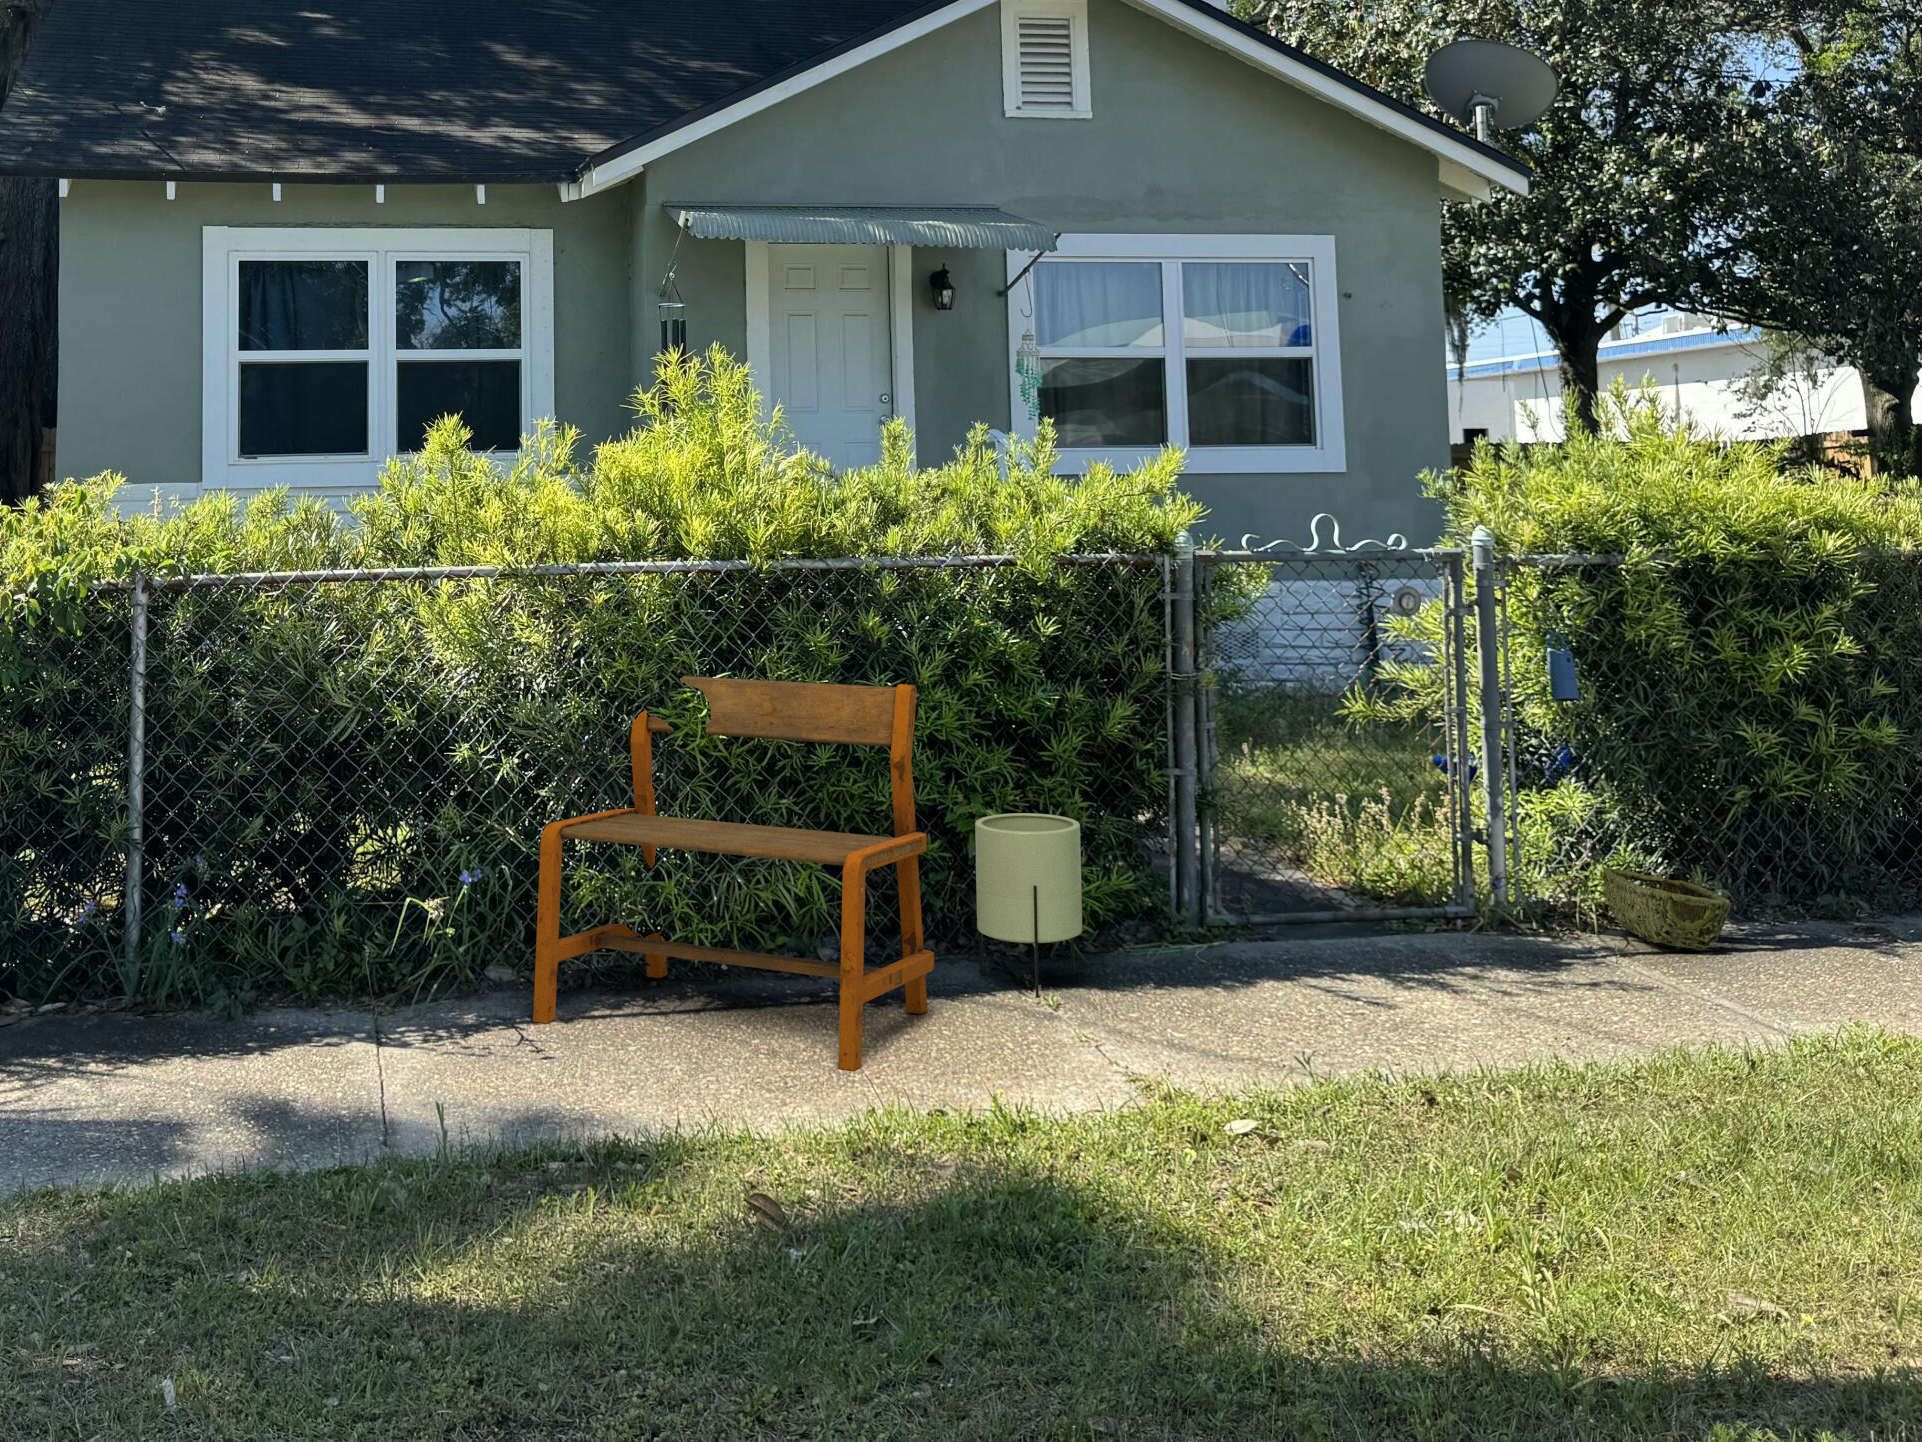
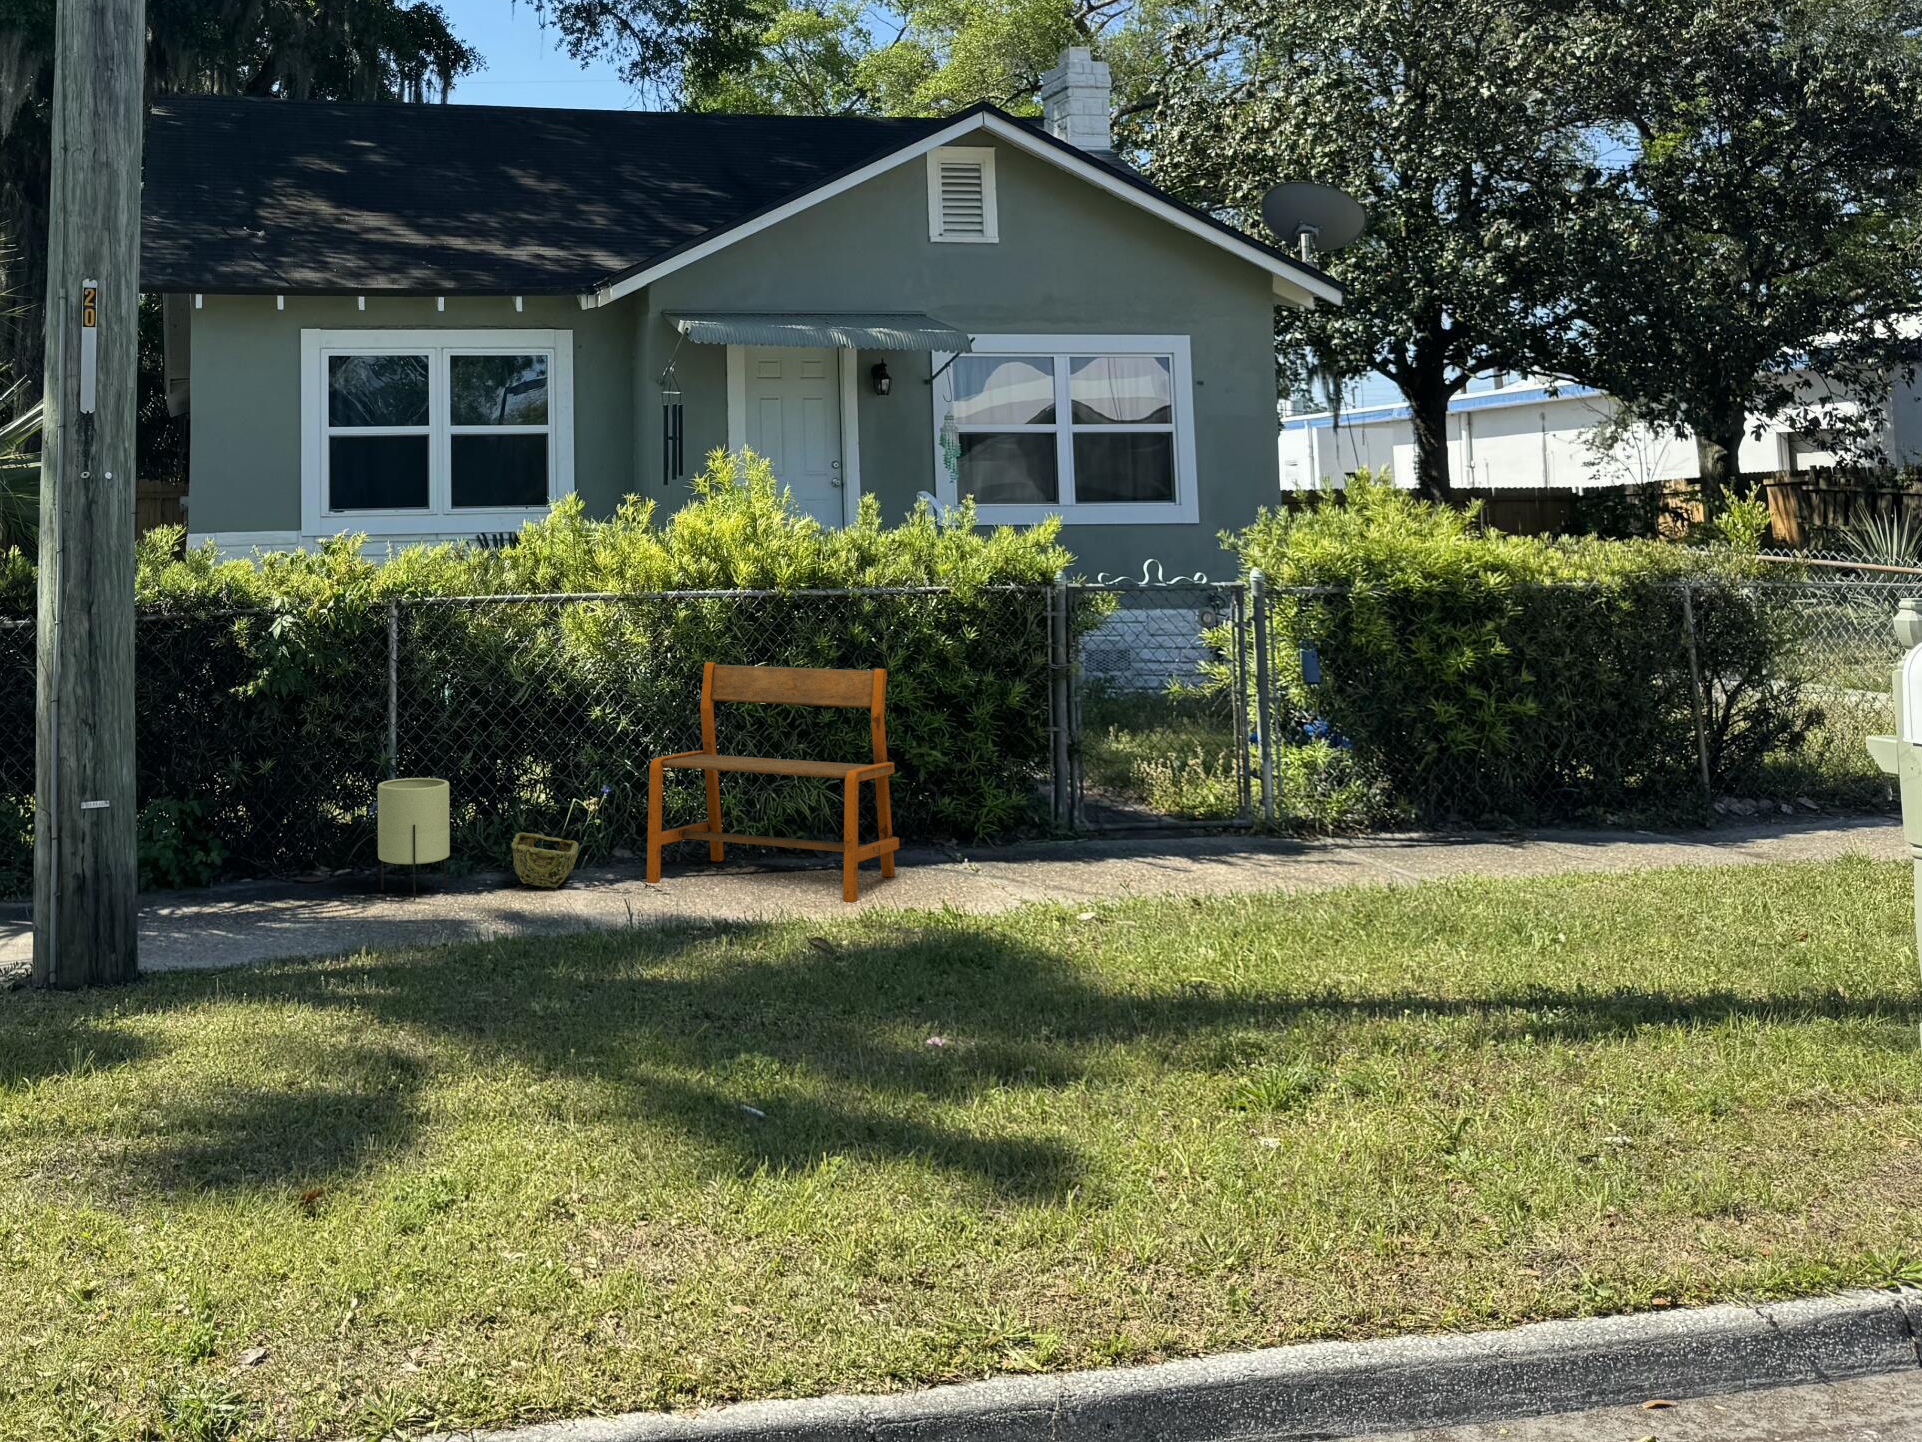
planter: present [975,813,1082,997] -> present [378,778,450,900]
woven basket: present [1603,868,1731,950] -> present [512,832,578,888]

